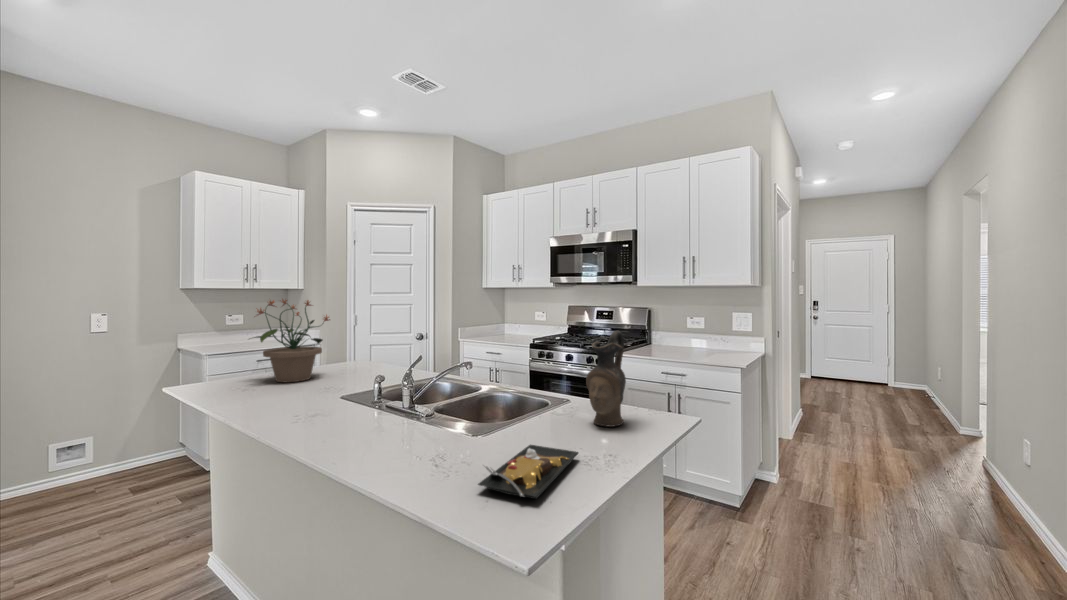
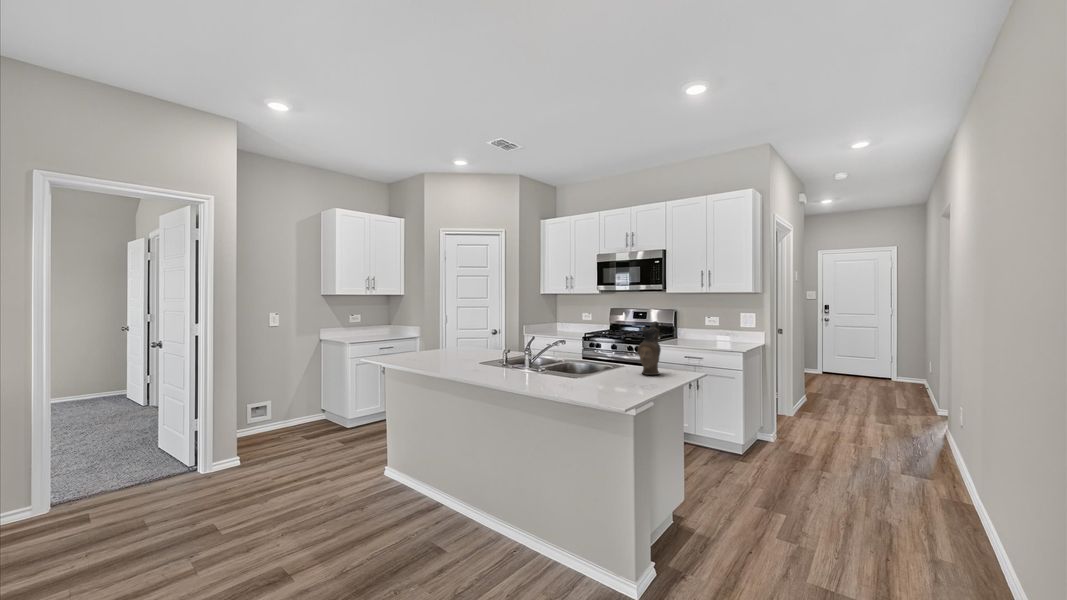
potted plant: present [254,299,330,382] -> none [411,302,462,357]
plate: present [478,445,578,499] -> none [592,376,638,394]

